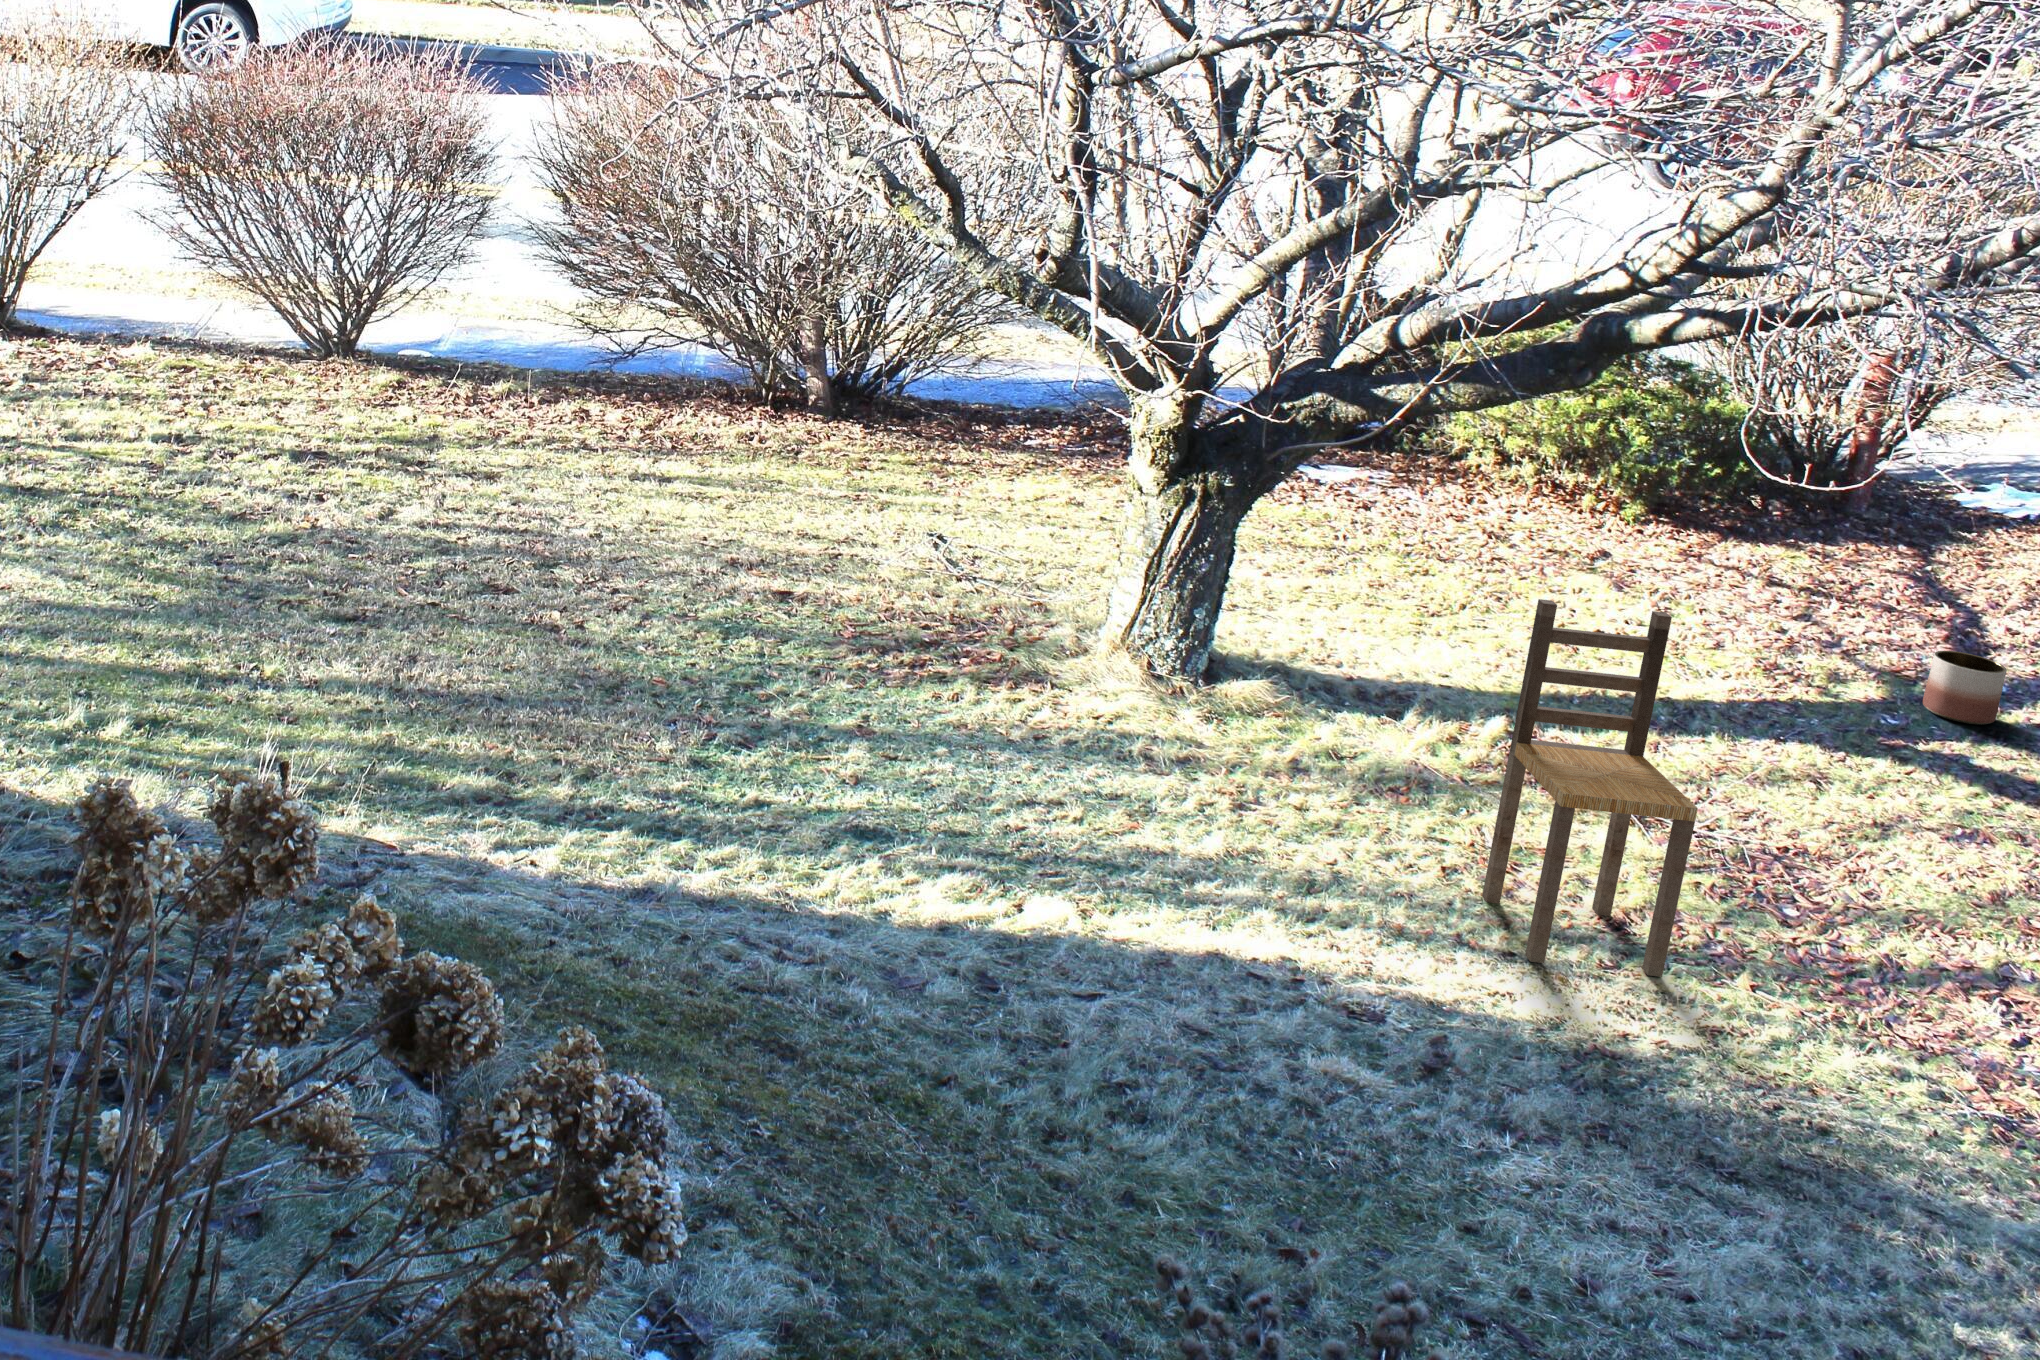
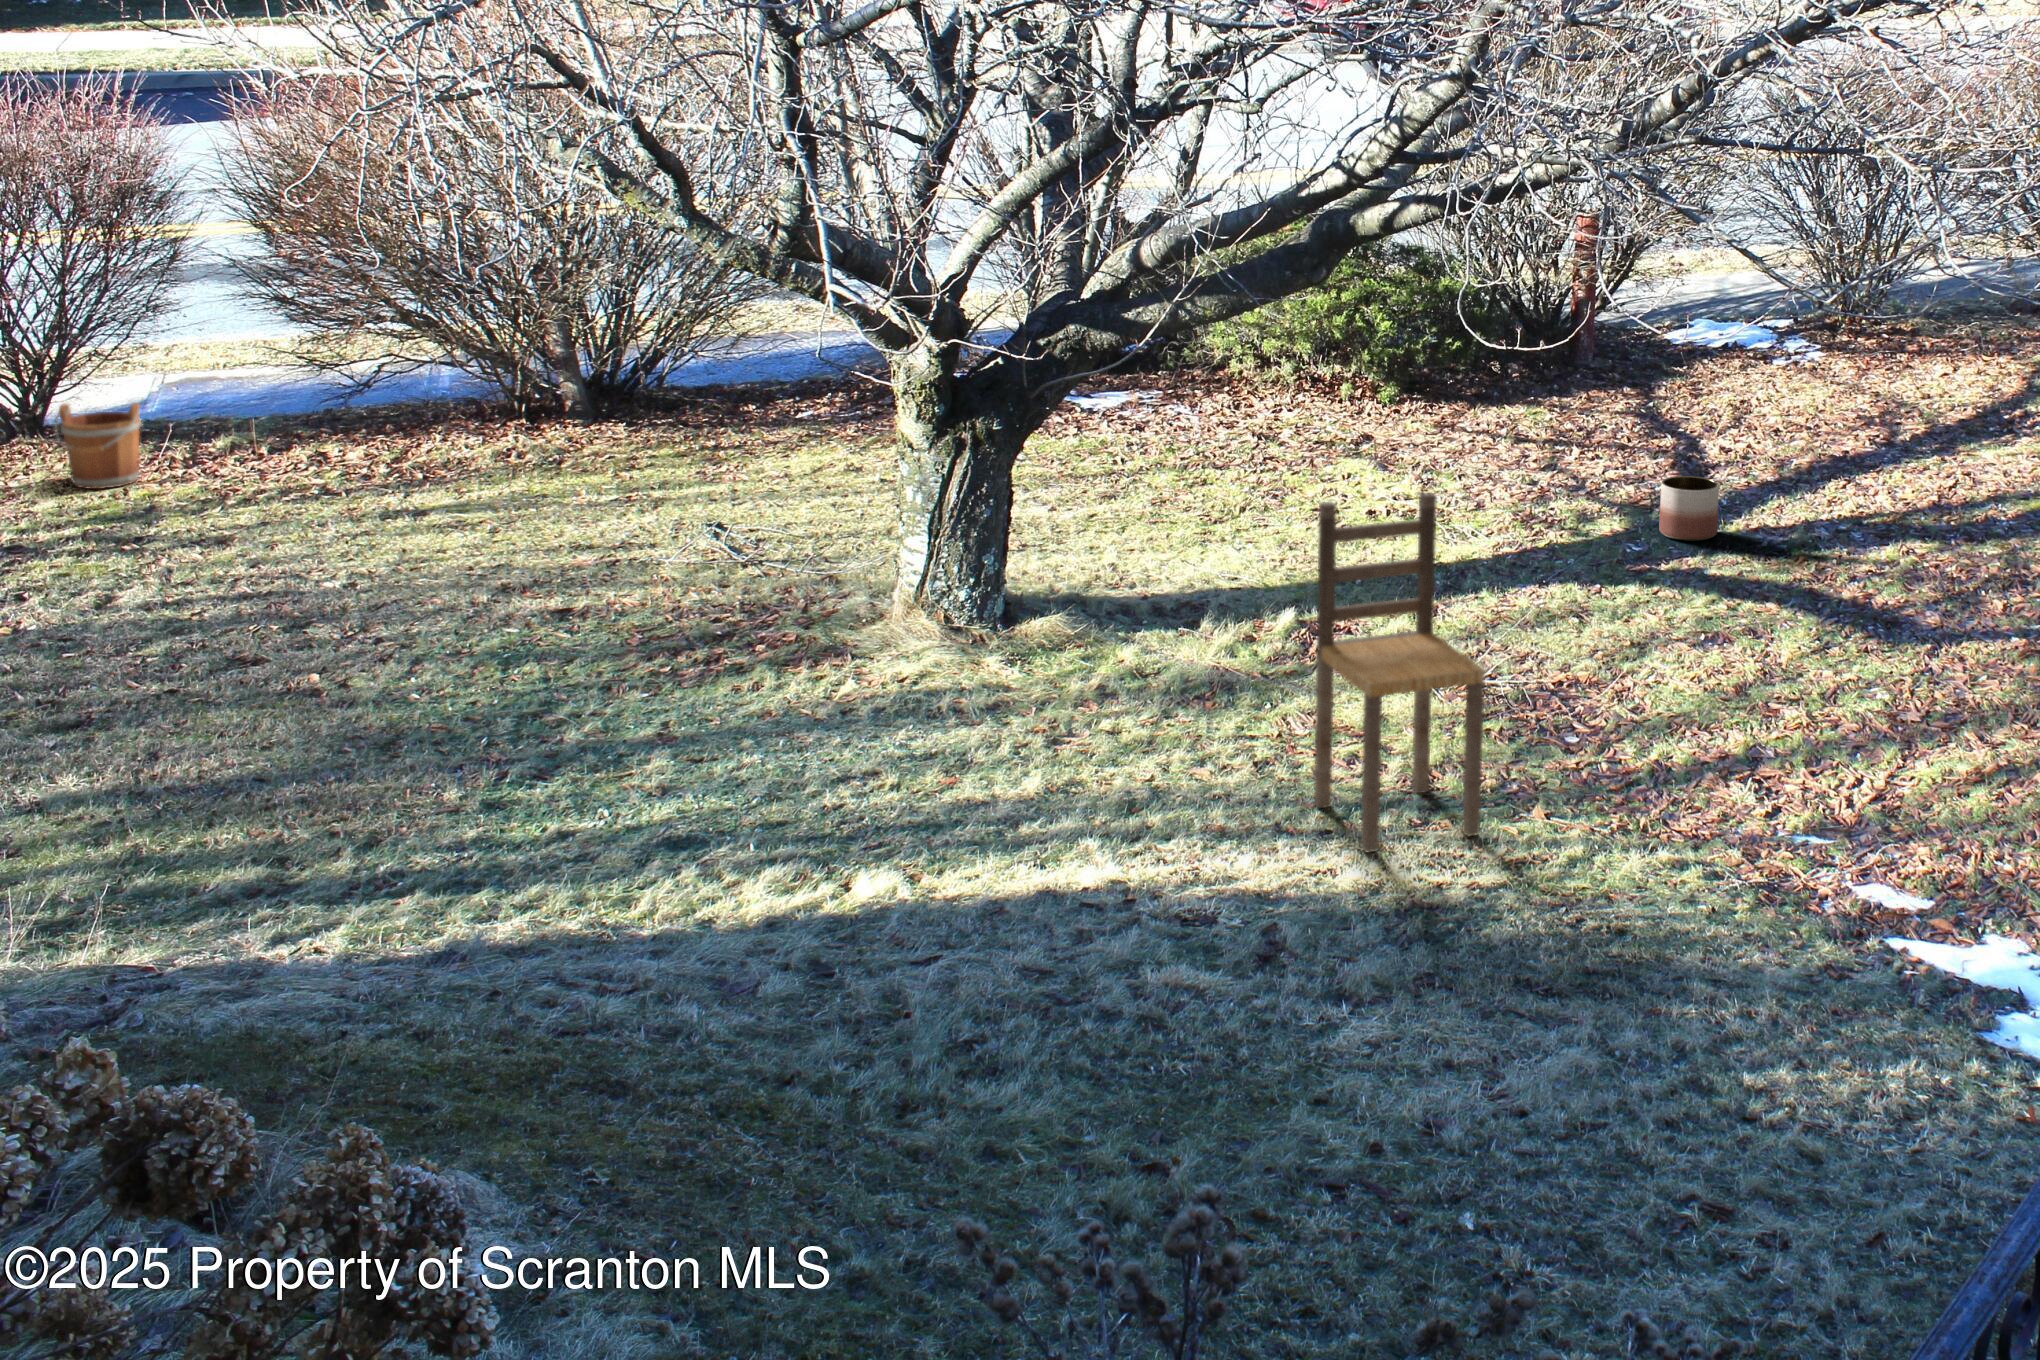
bucket: none [517,331,576,399] -> present [56,403,142,489]

